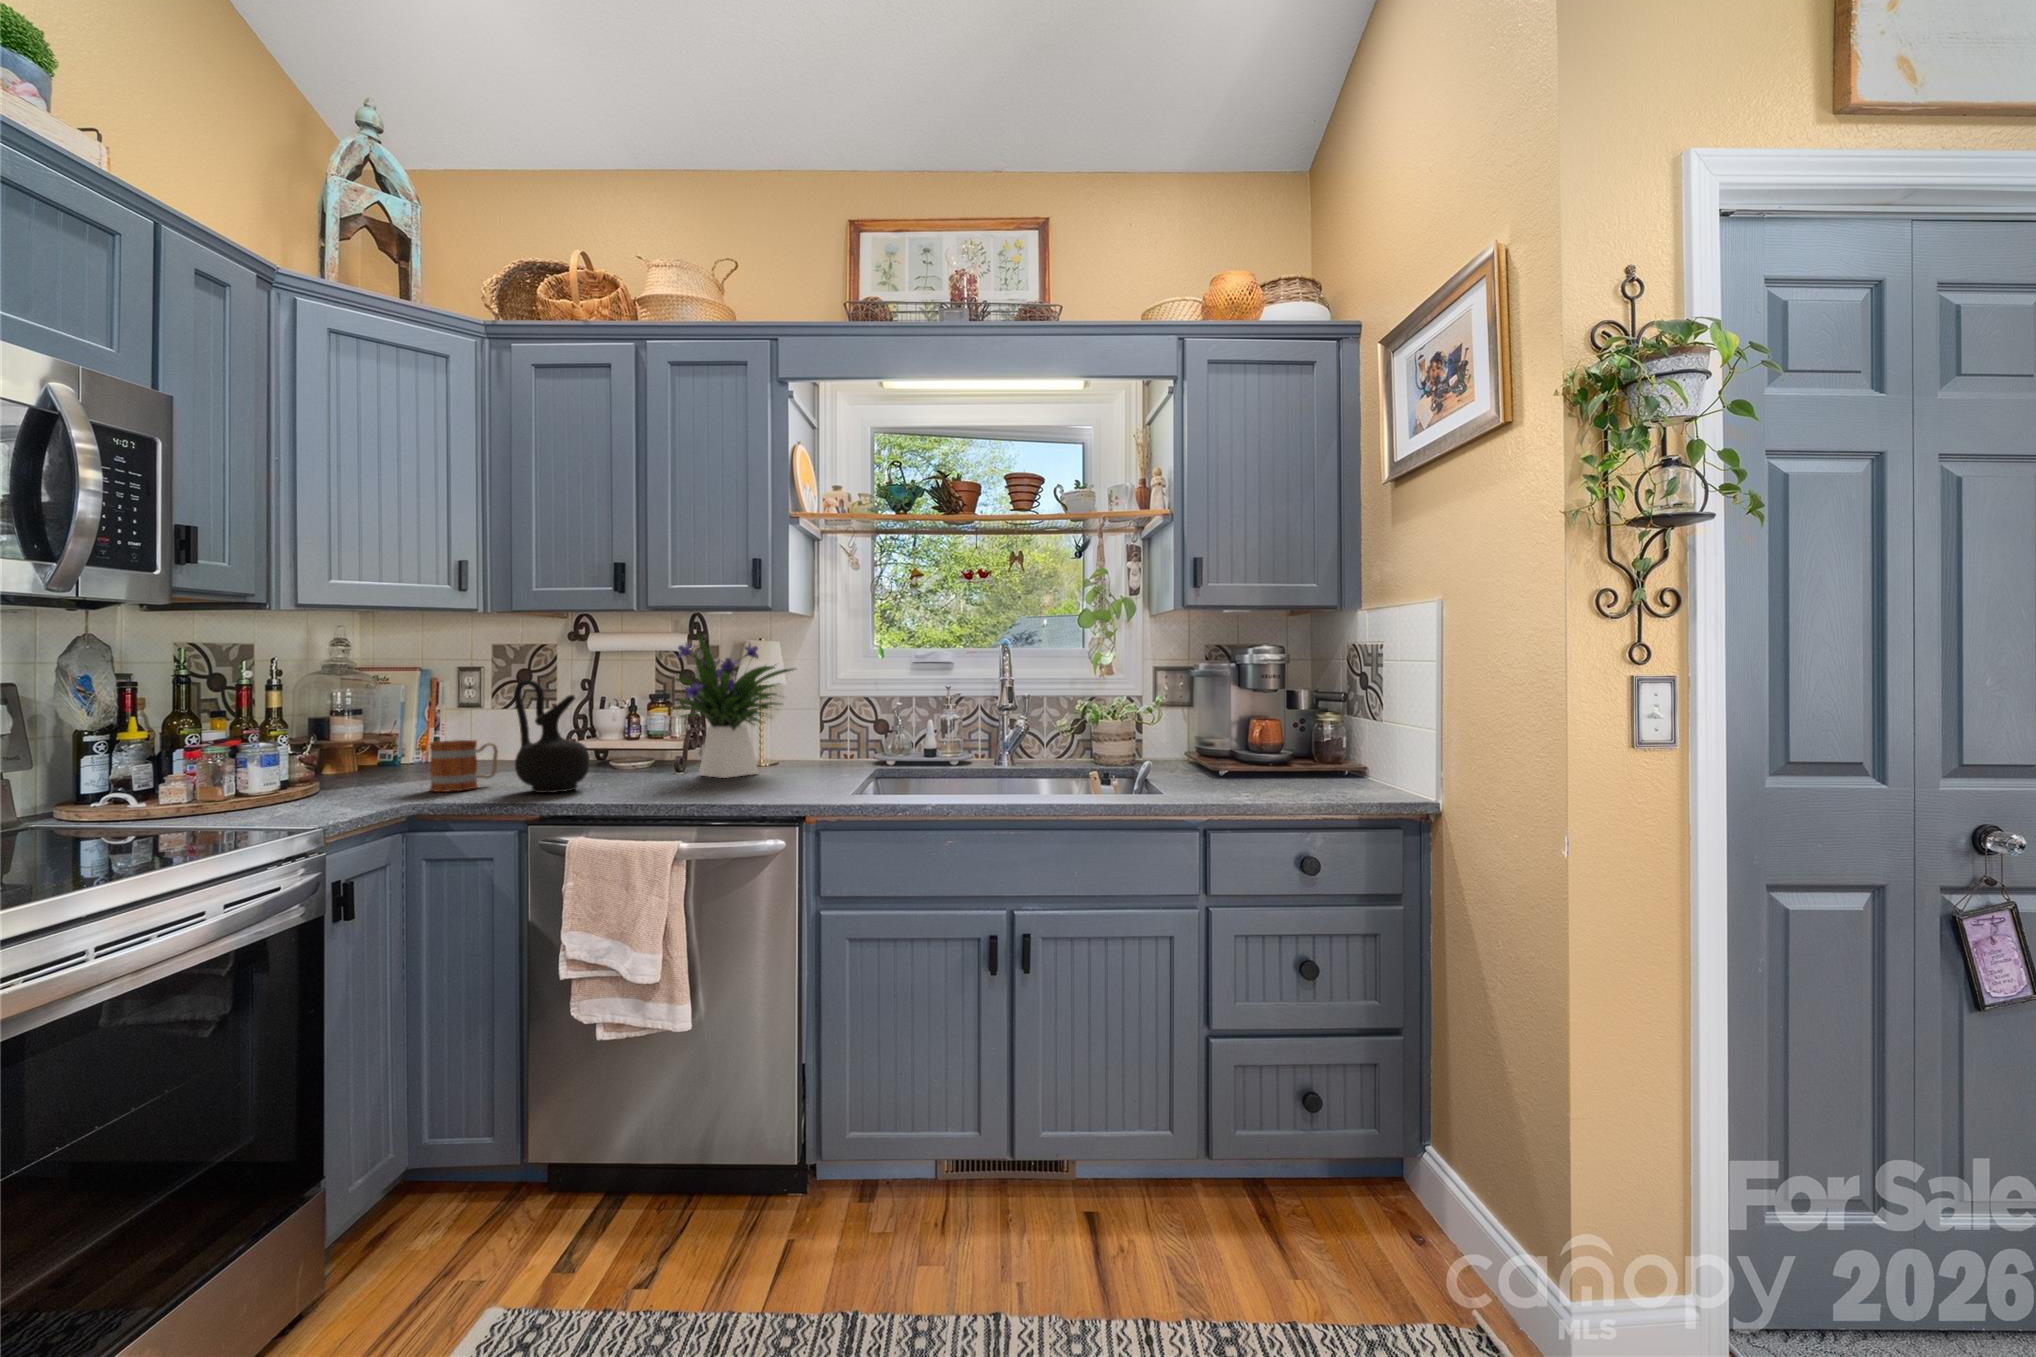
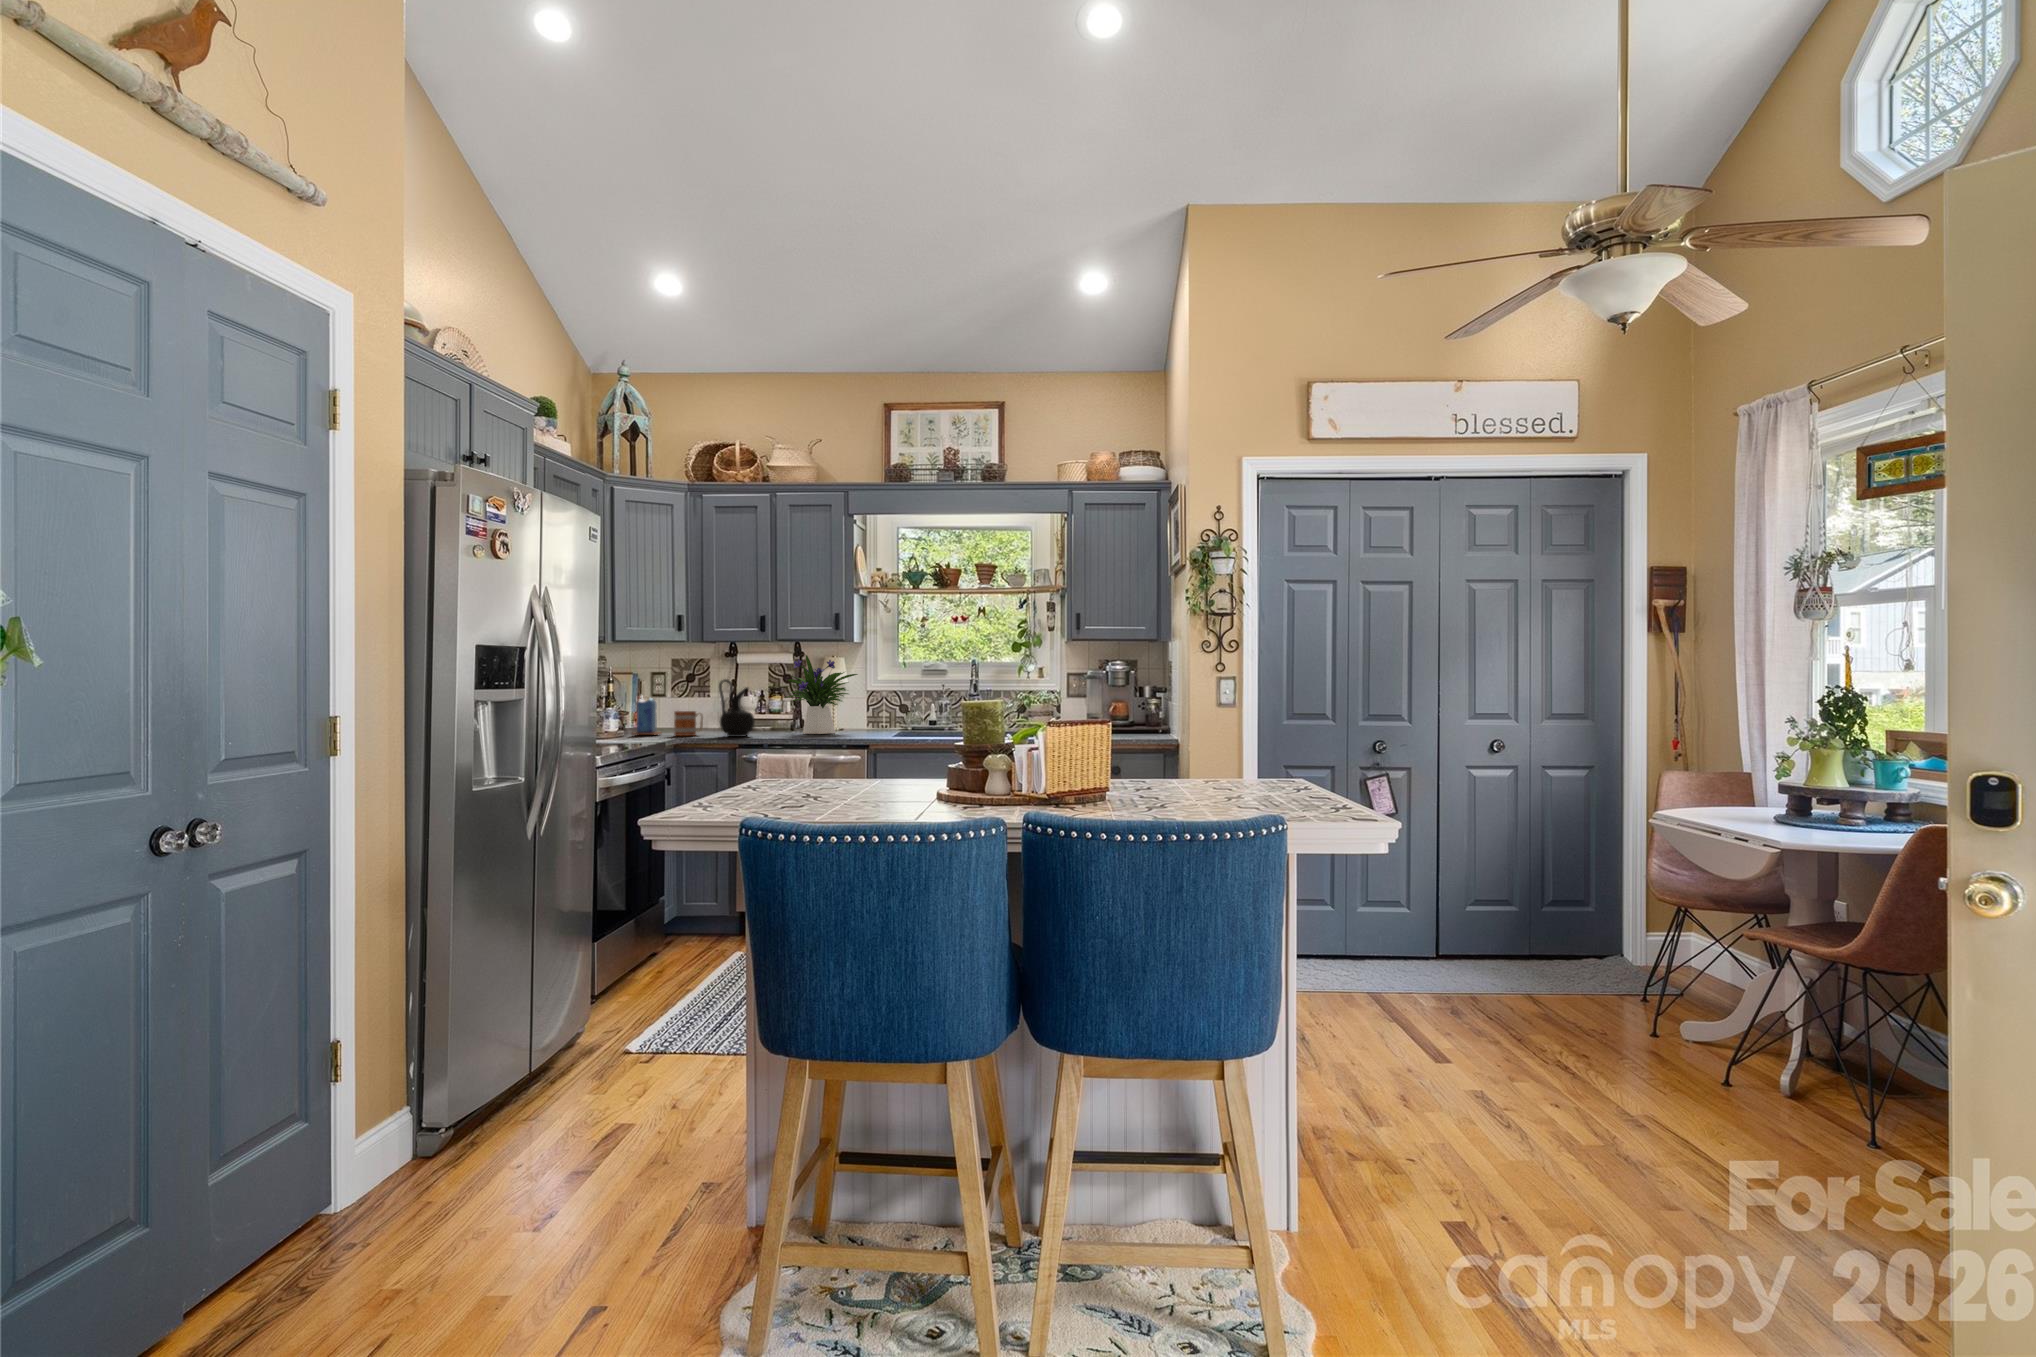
candle: none [344,710,419,789] -> present [632,698,661,735]

